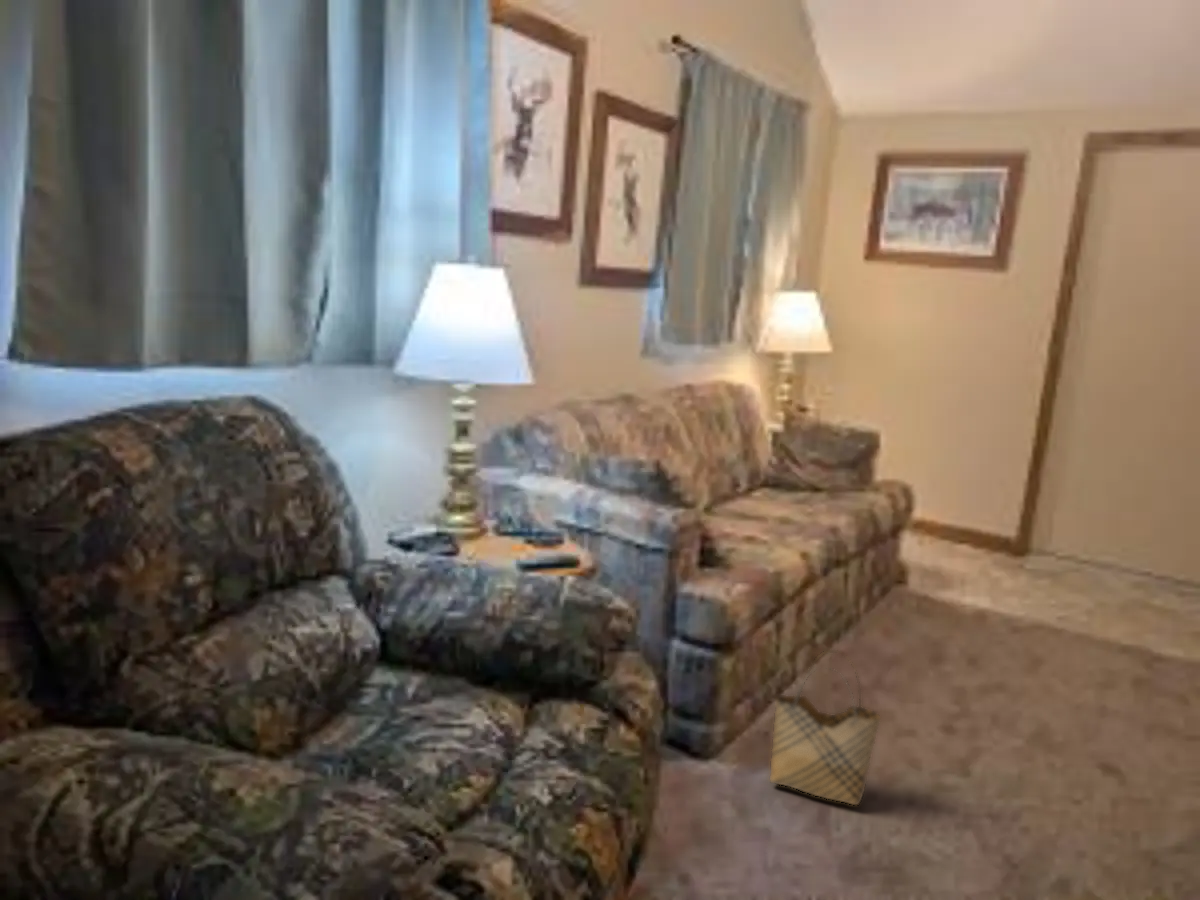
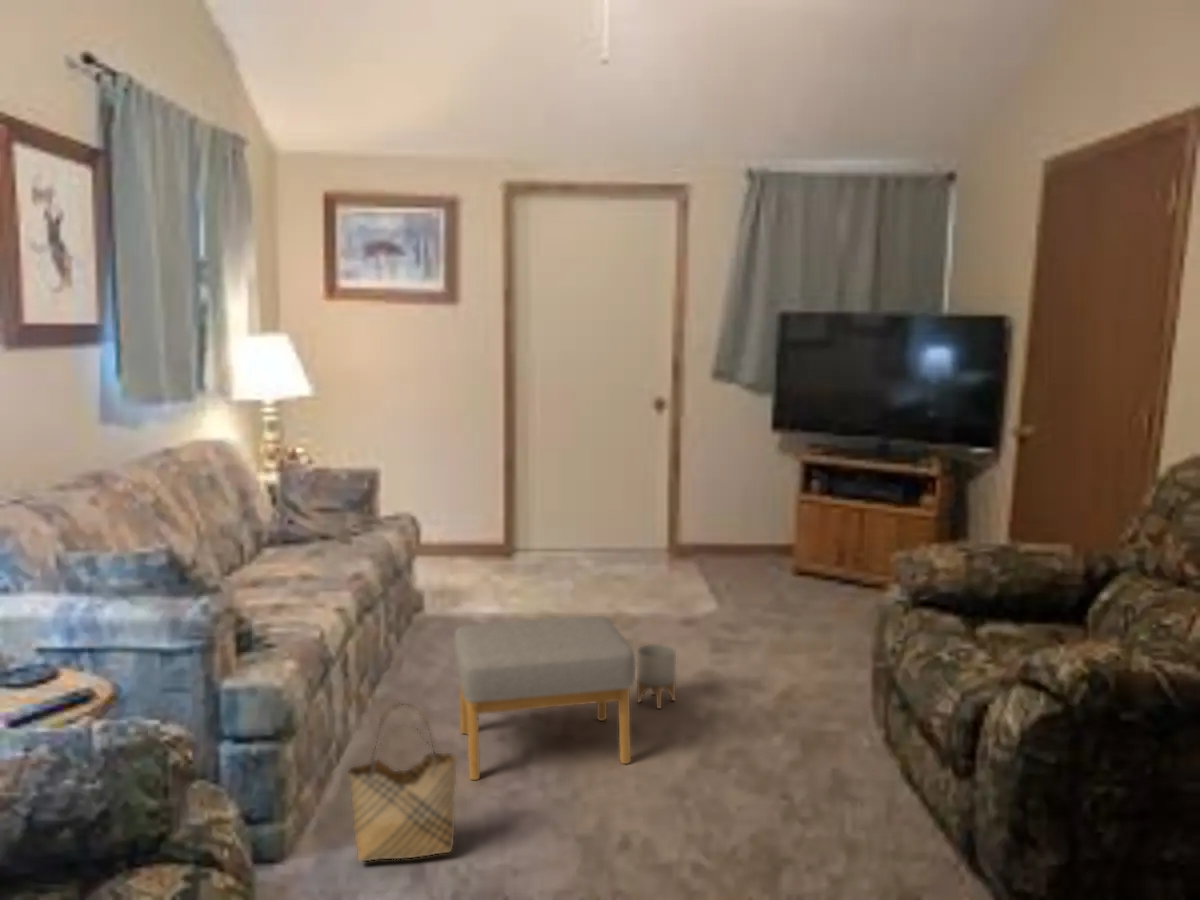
footstool: none [899,600,1111,793] -> present [454,616,635,780]
planter: none [1117,676,1179,752] -> present [637,644,676,708]

